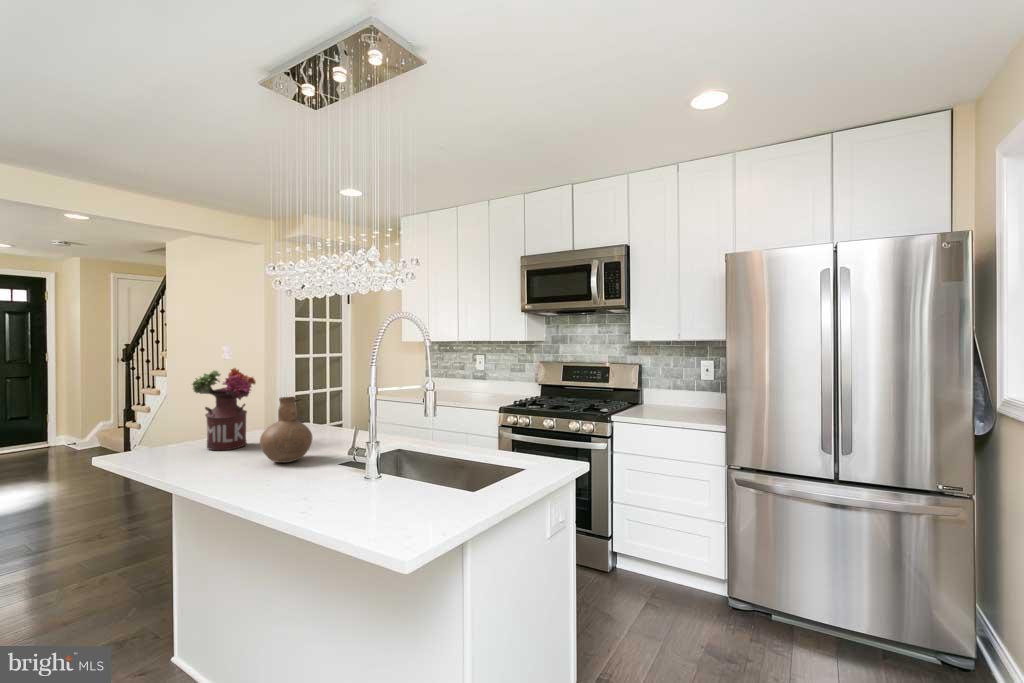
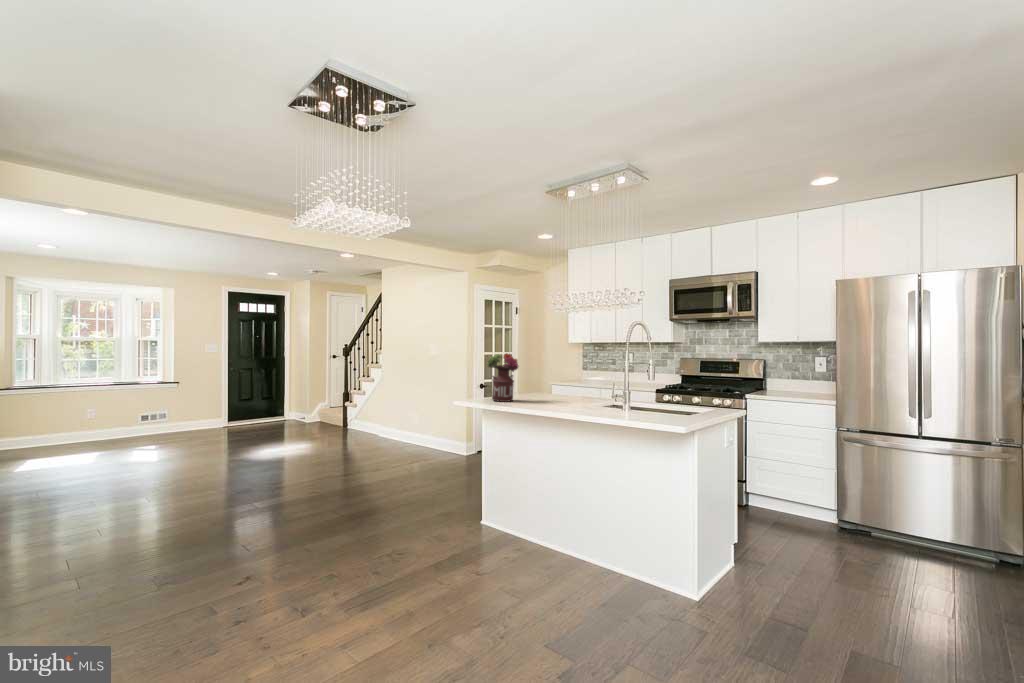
vase: present [260,397,312,463] -> none [537,369,566,407]

